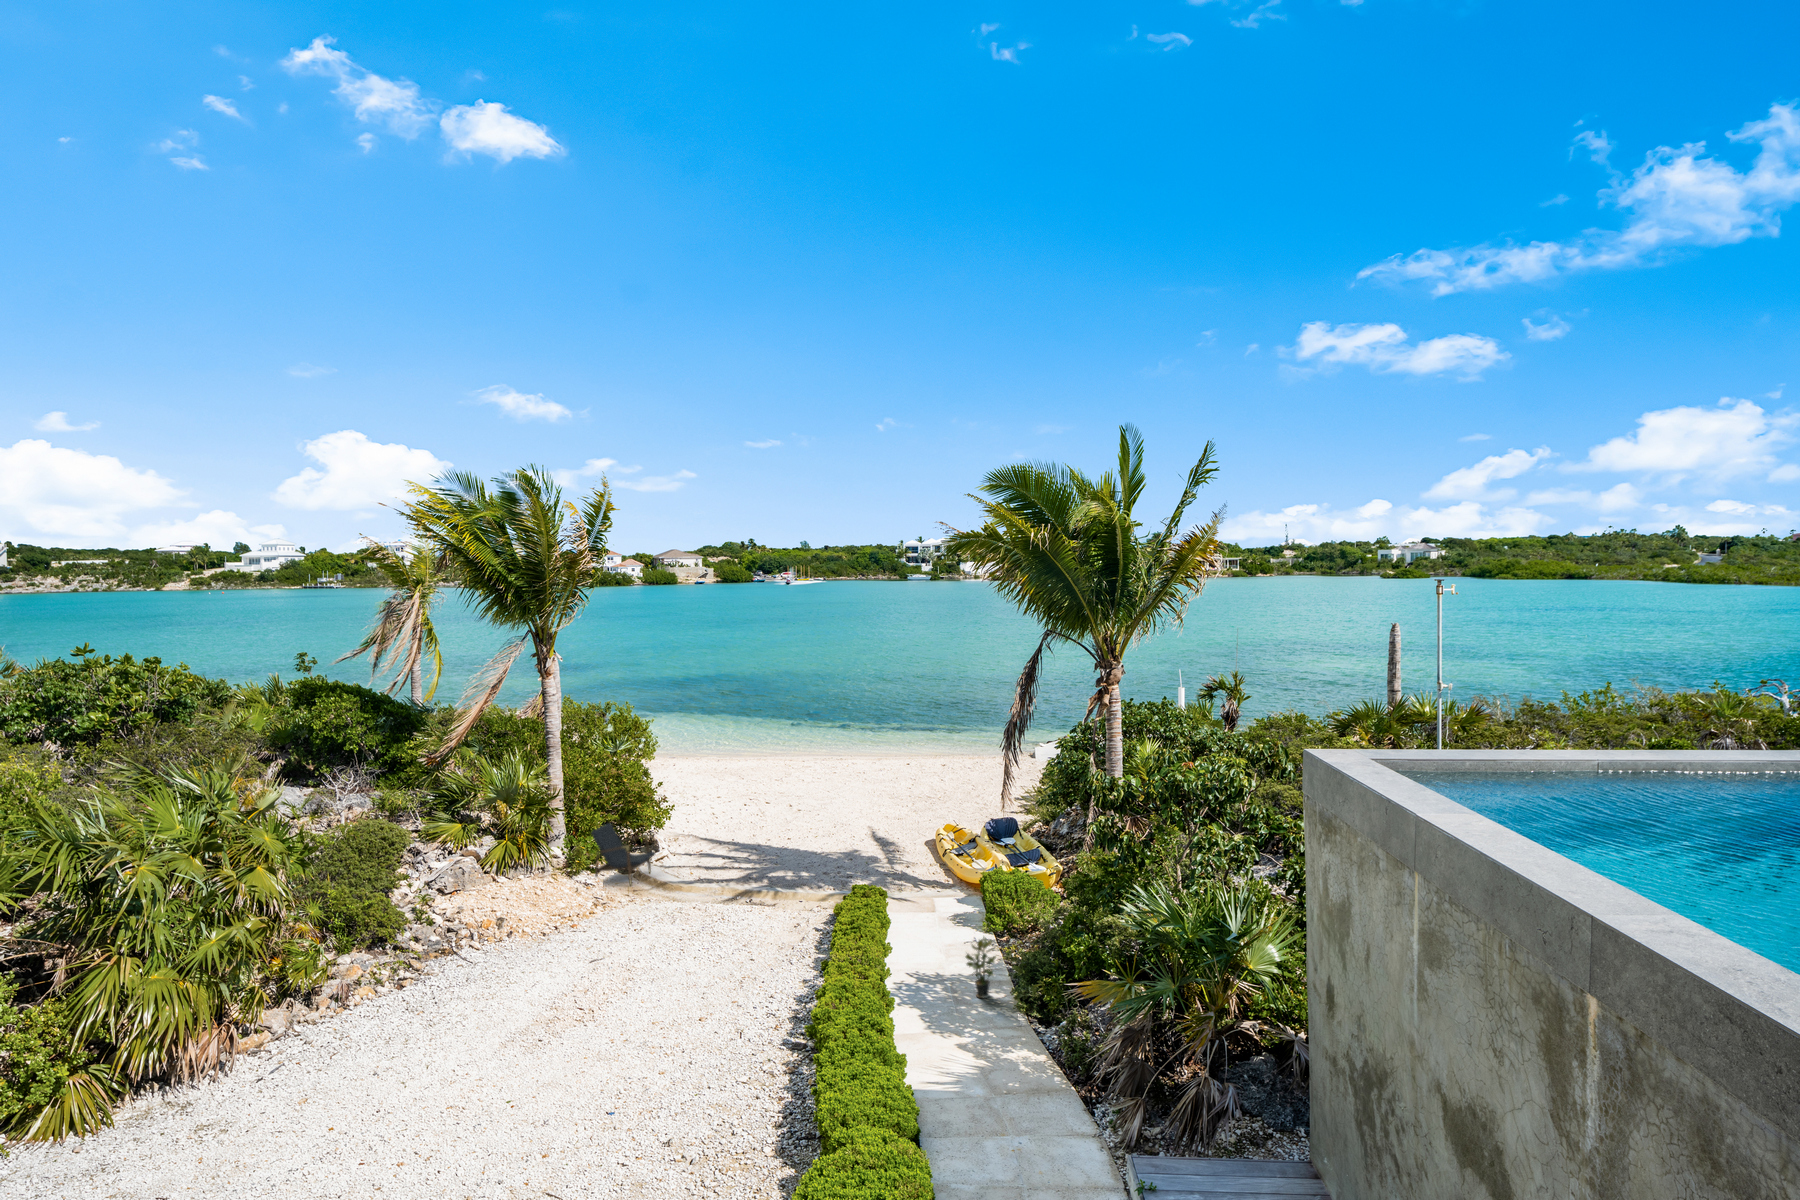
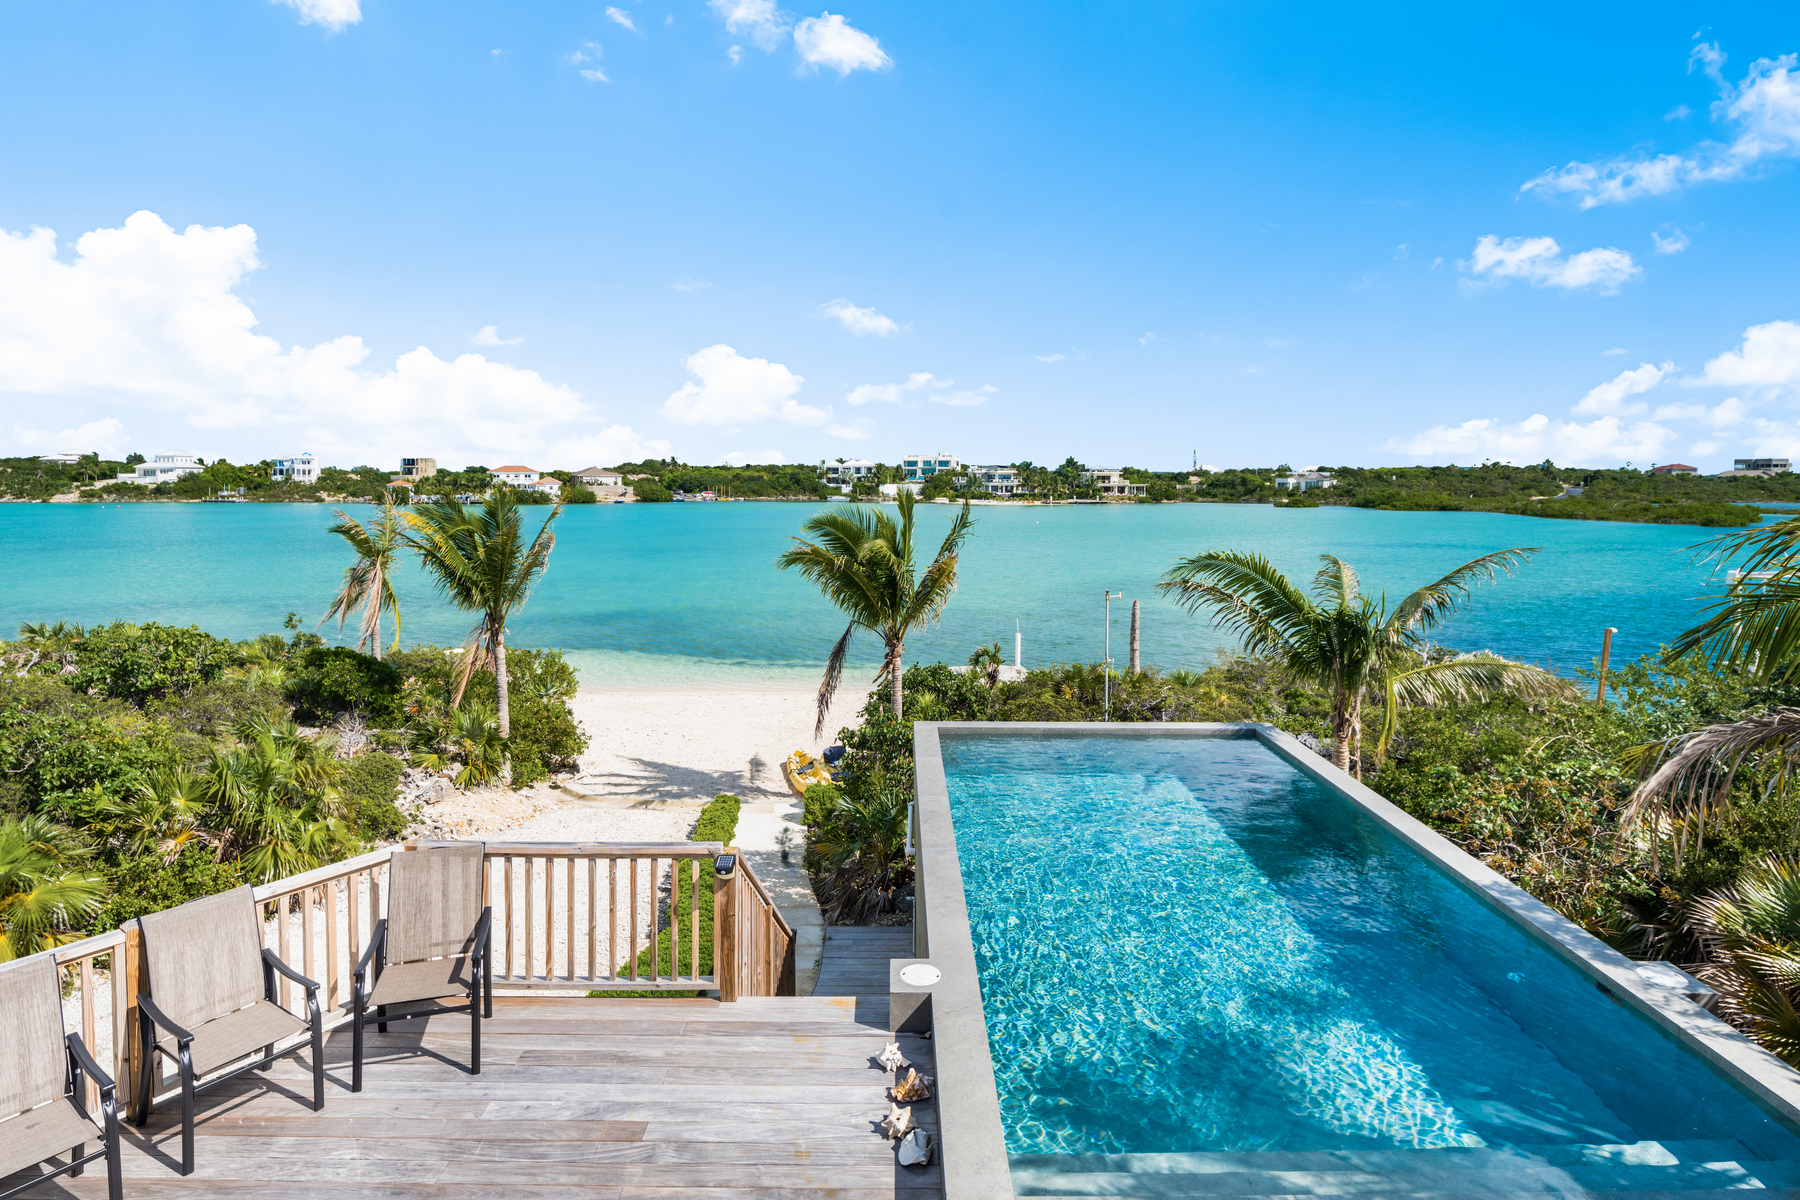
lounge chair: present [592,823,655,885] -> none [531,753,579,797]

